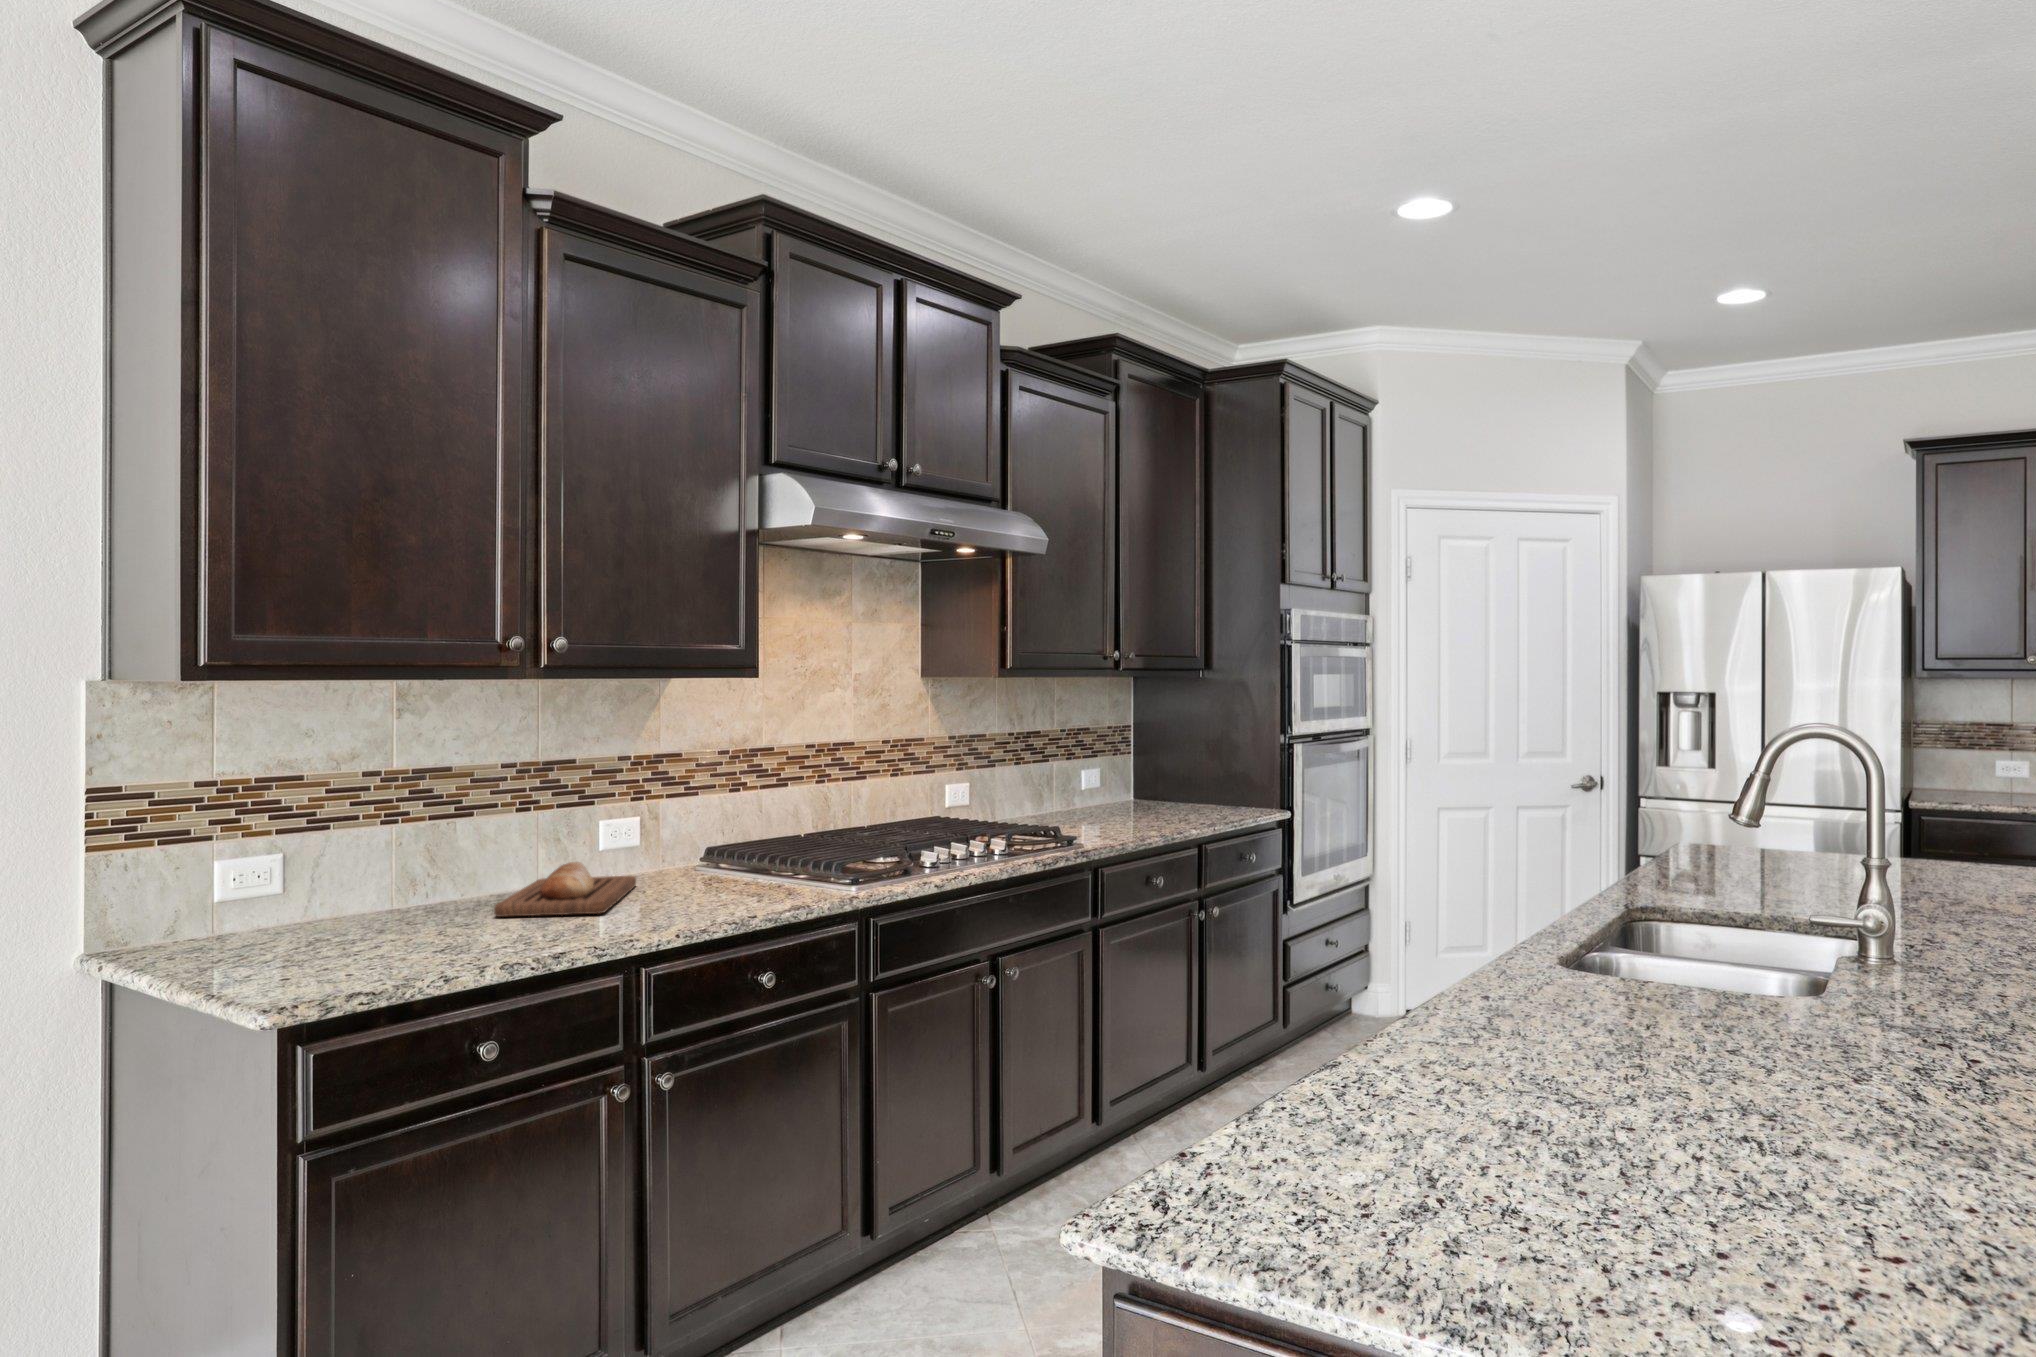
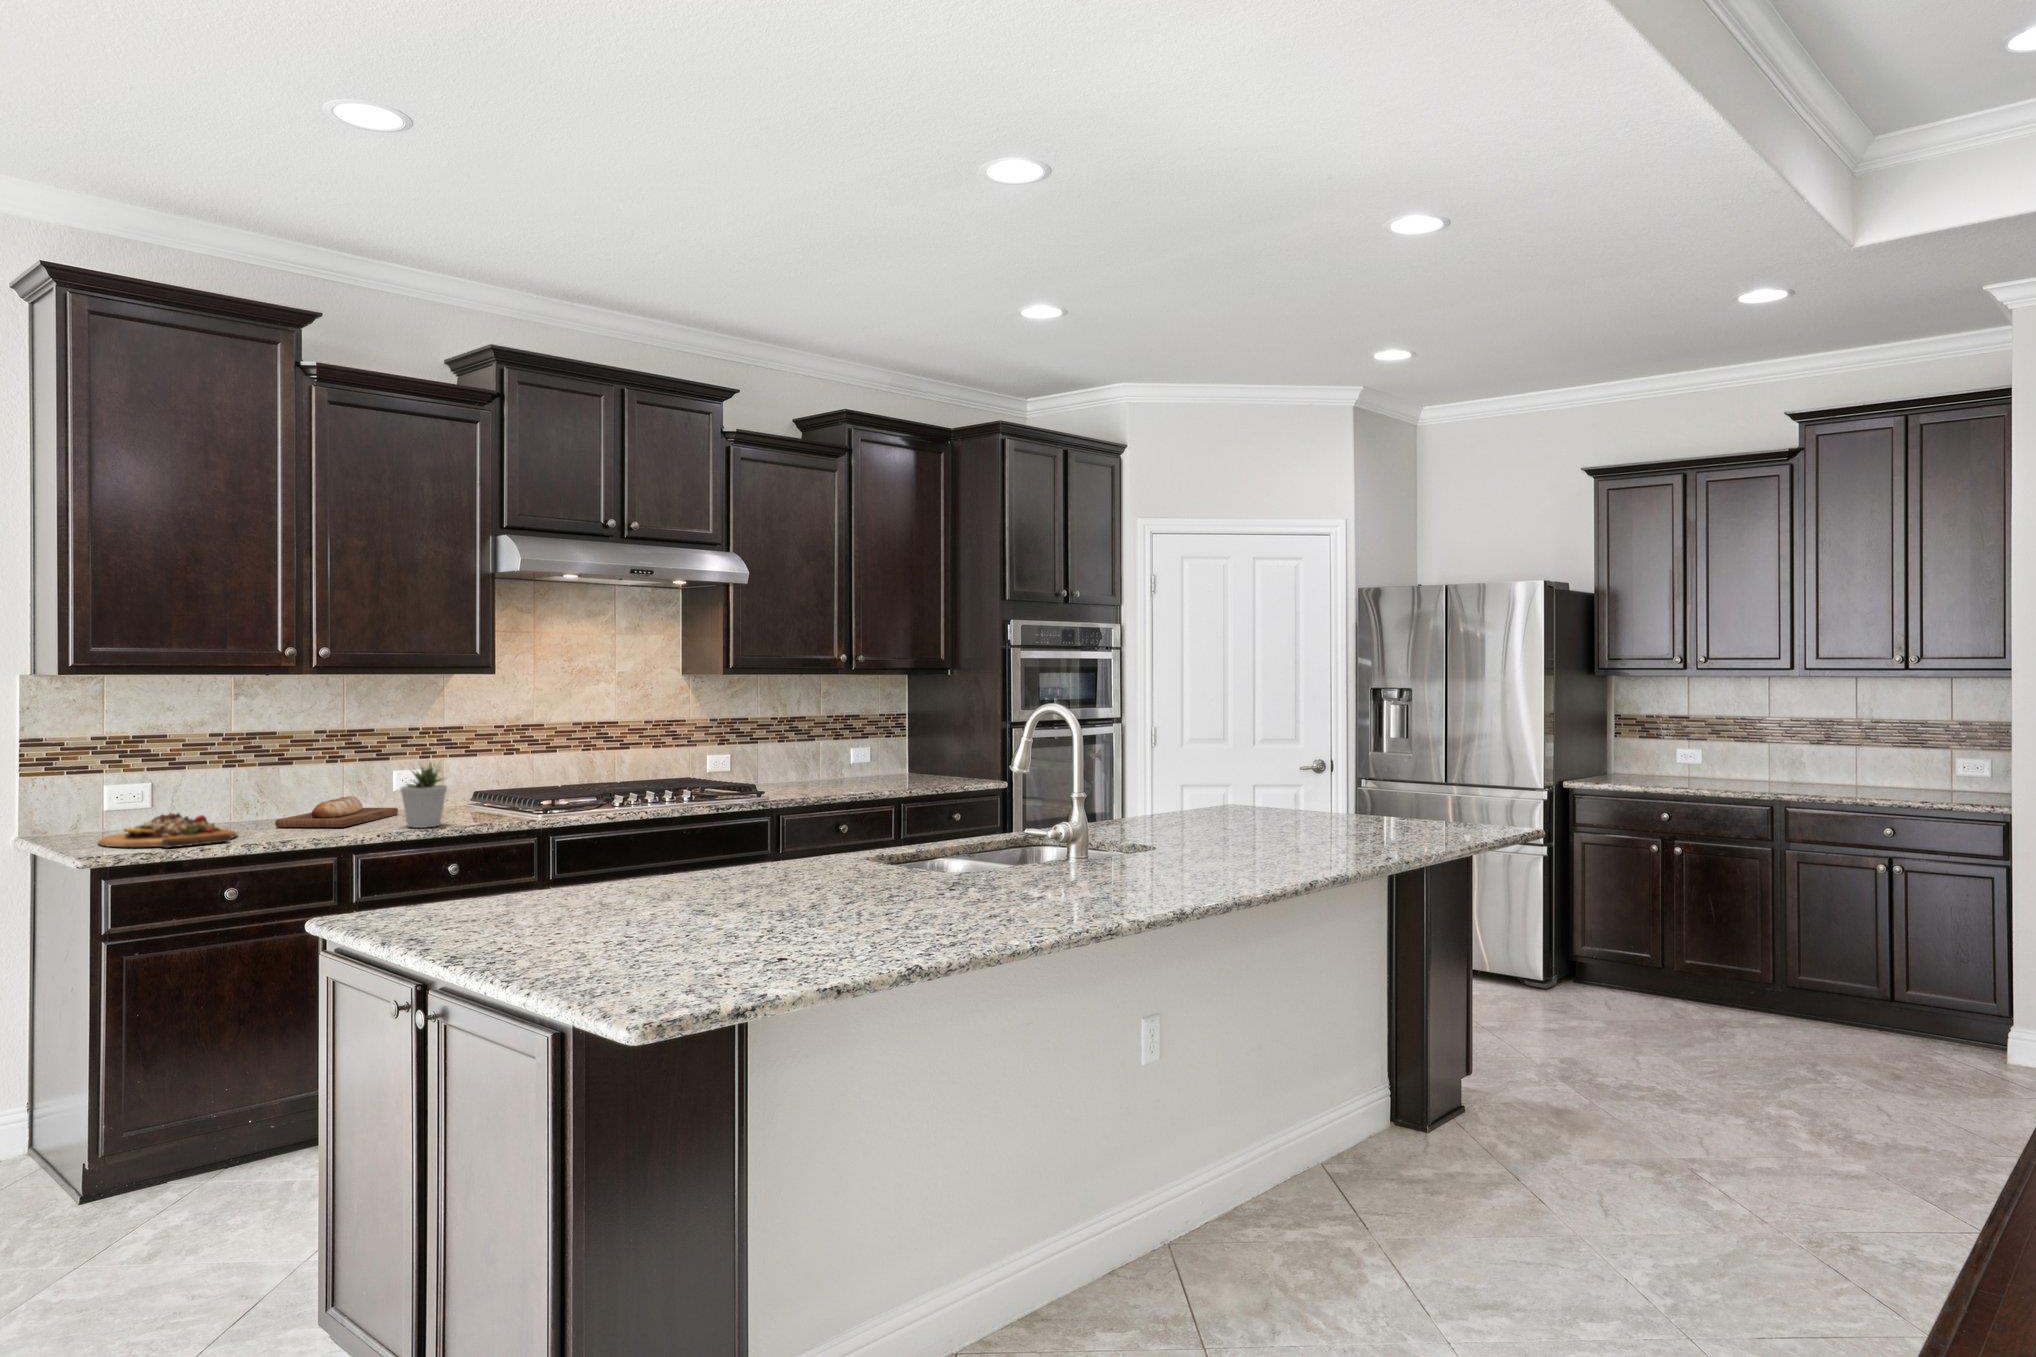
potted plant: none [687,804,754,910] -> present [401,762,447,828]
cutting board: none [248,904,474,970] -> present [98,813,237,848]

